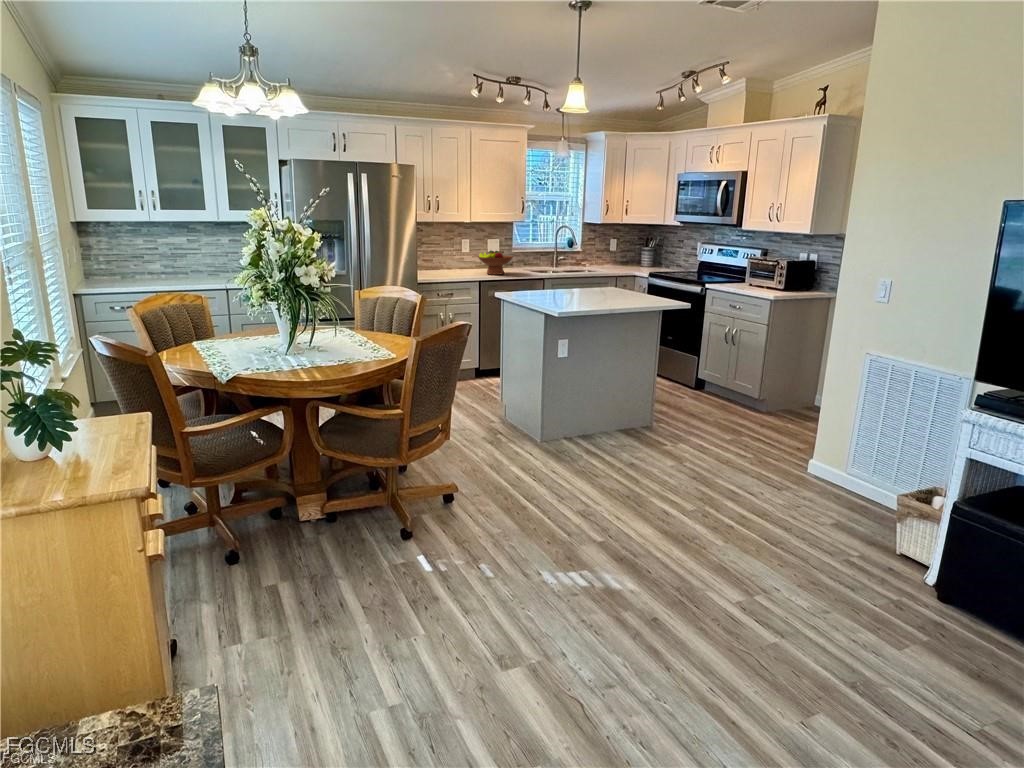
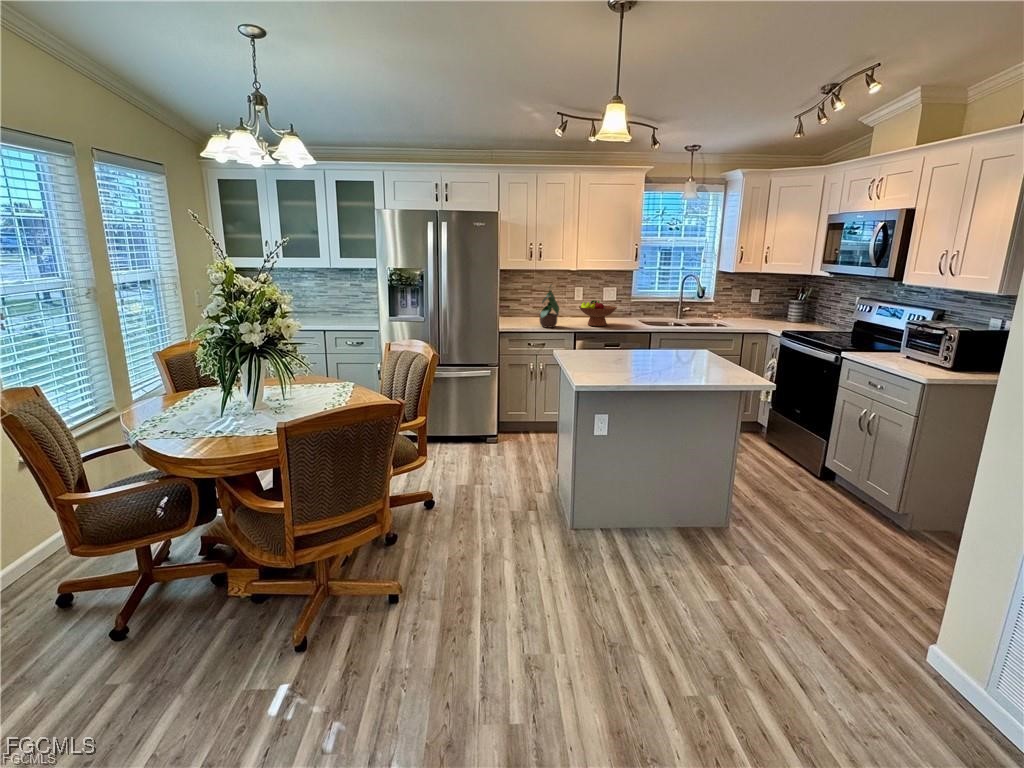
potted plant: none [441,235,467,277] -> present [539,285,559,328]

